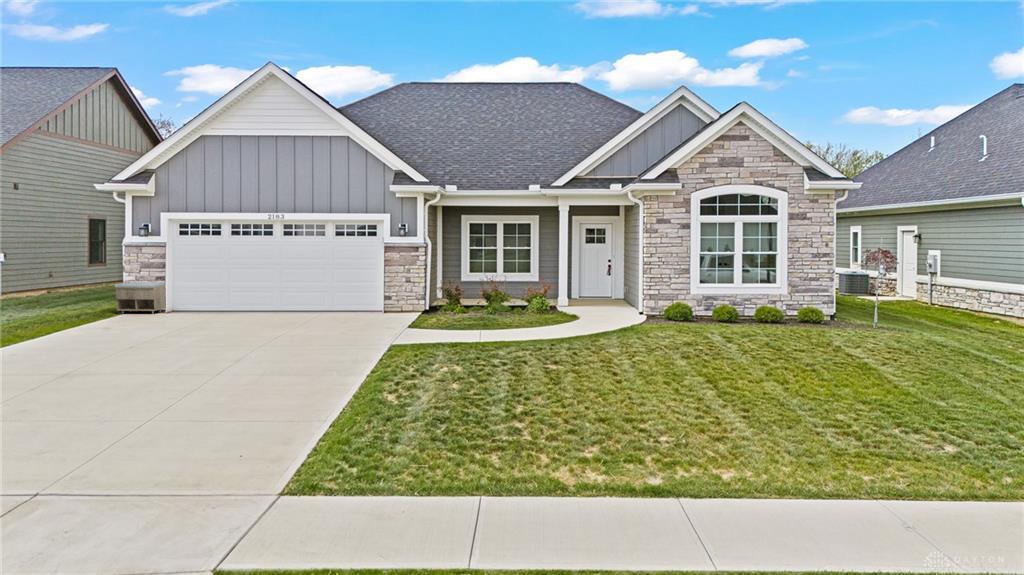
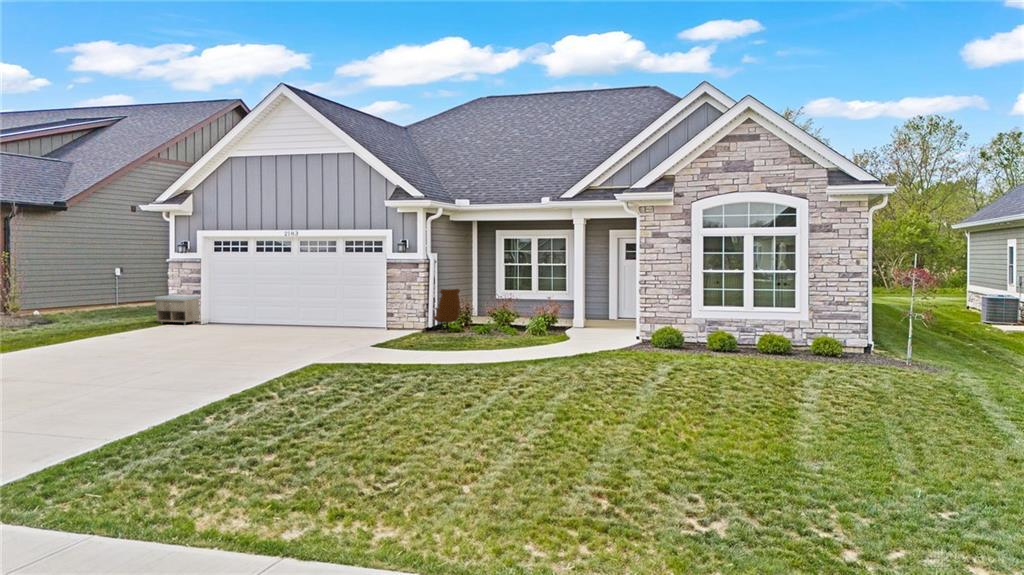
lounge chair: none [428,271,464,314] -> present [433,289,460,332]

